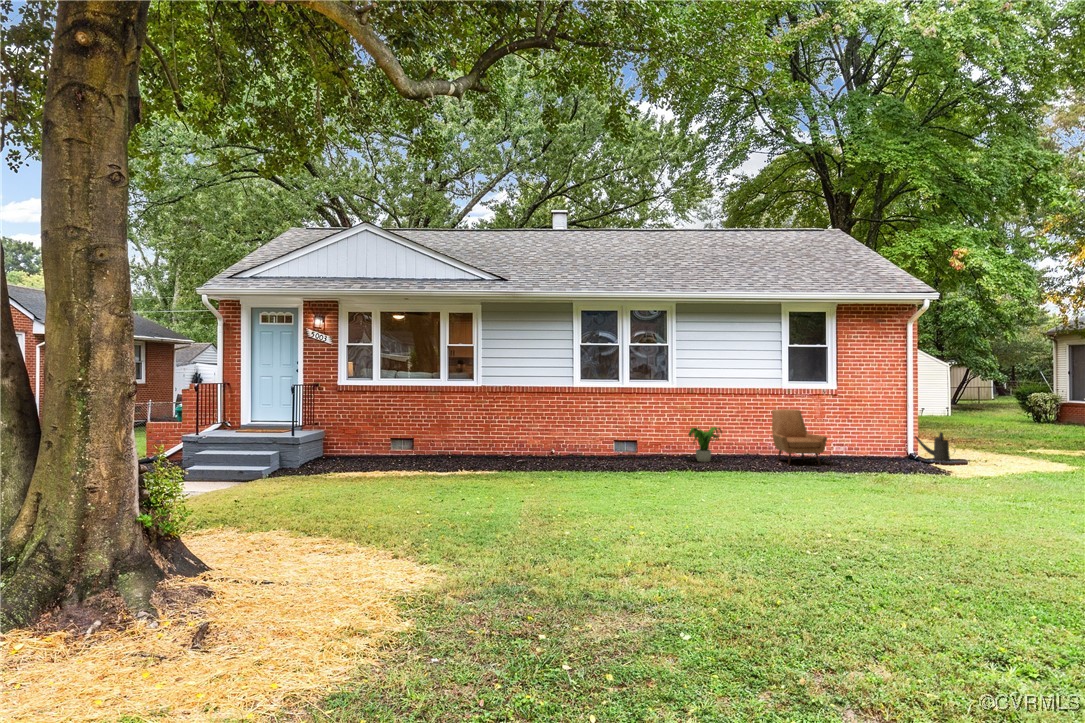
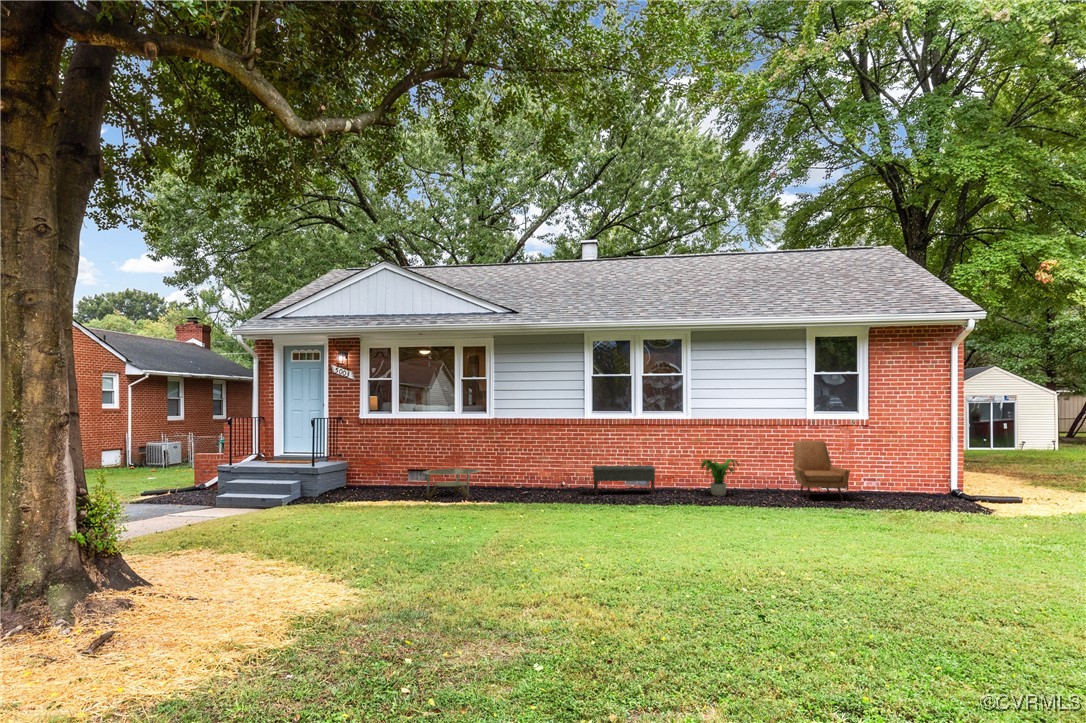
watering can: present [915,432,950,462] -> none [958,466,1004,499]
bench: none [581,433,644,462] -> present [592,465,655,495]
round table: none [411,437,470,466] -> present [423,469,479,497]

